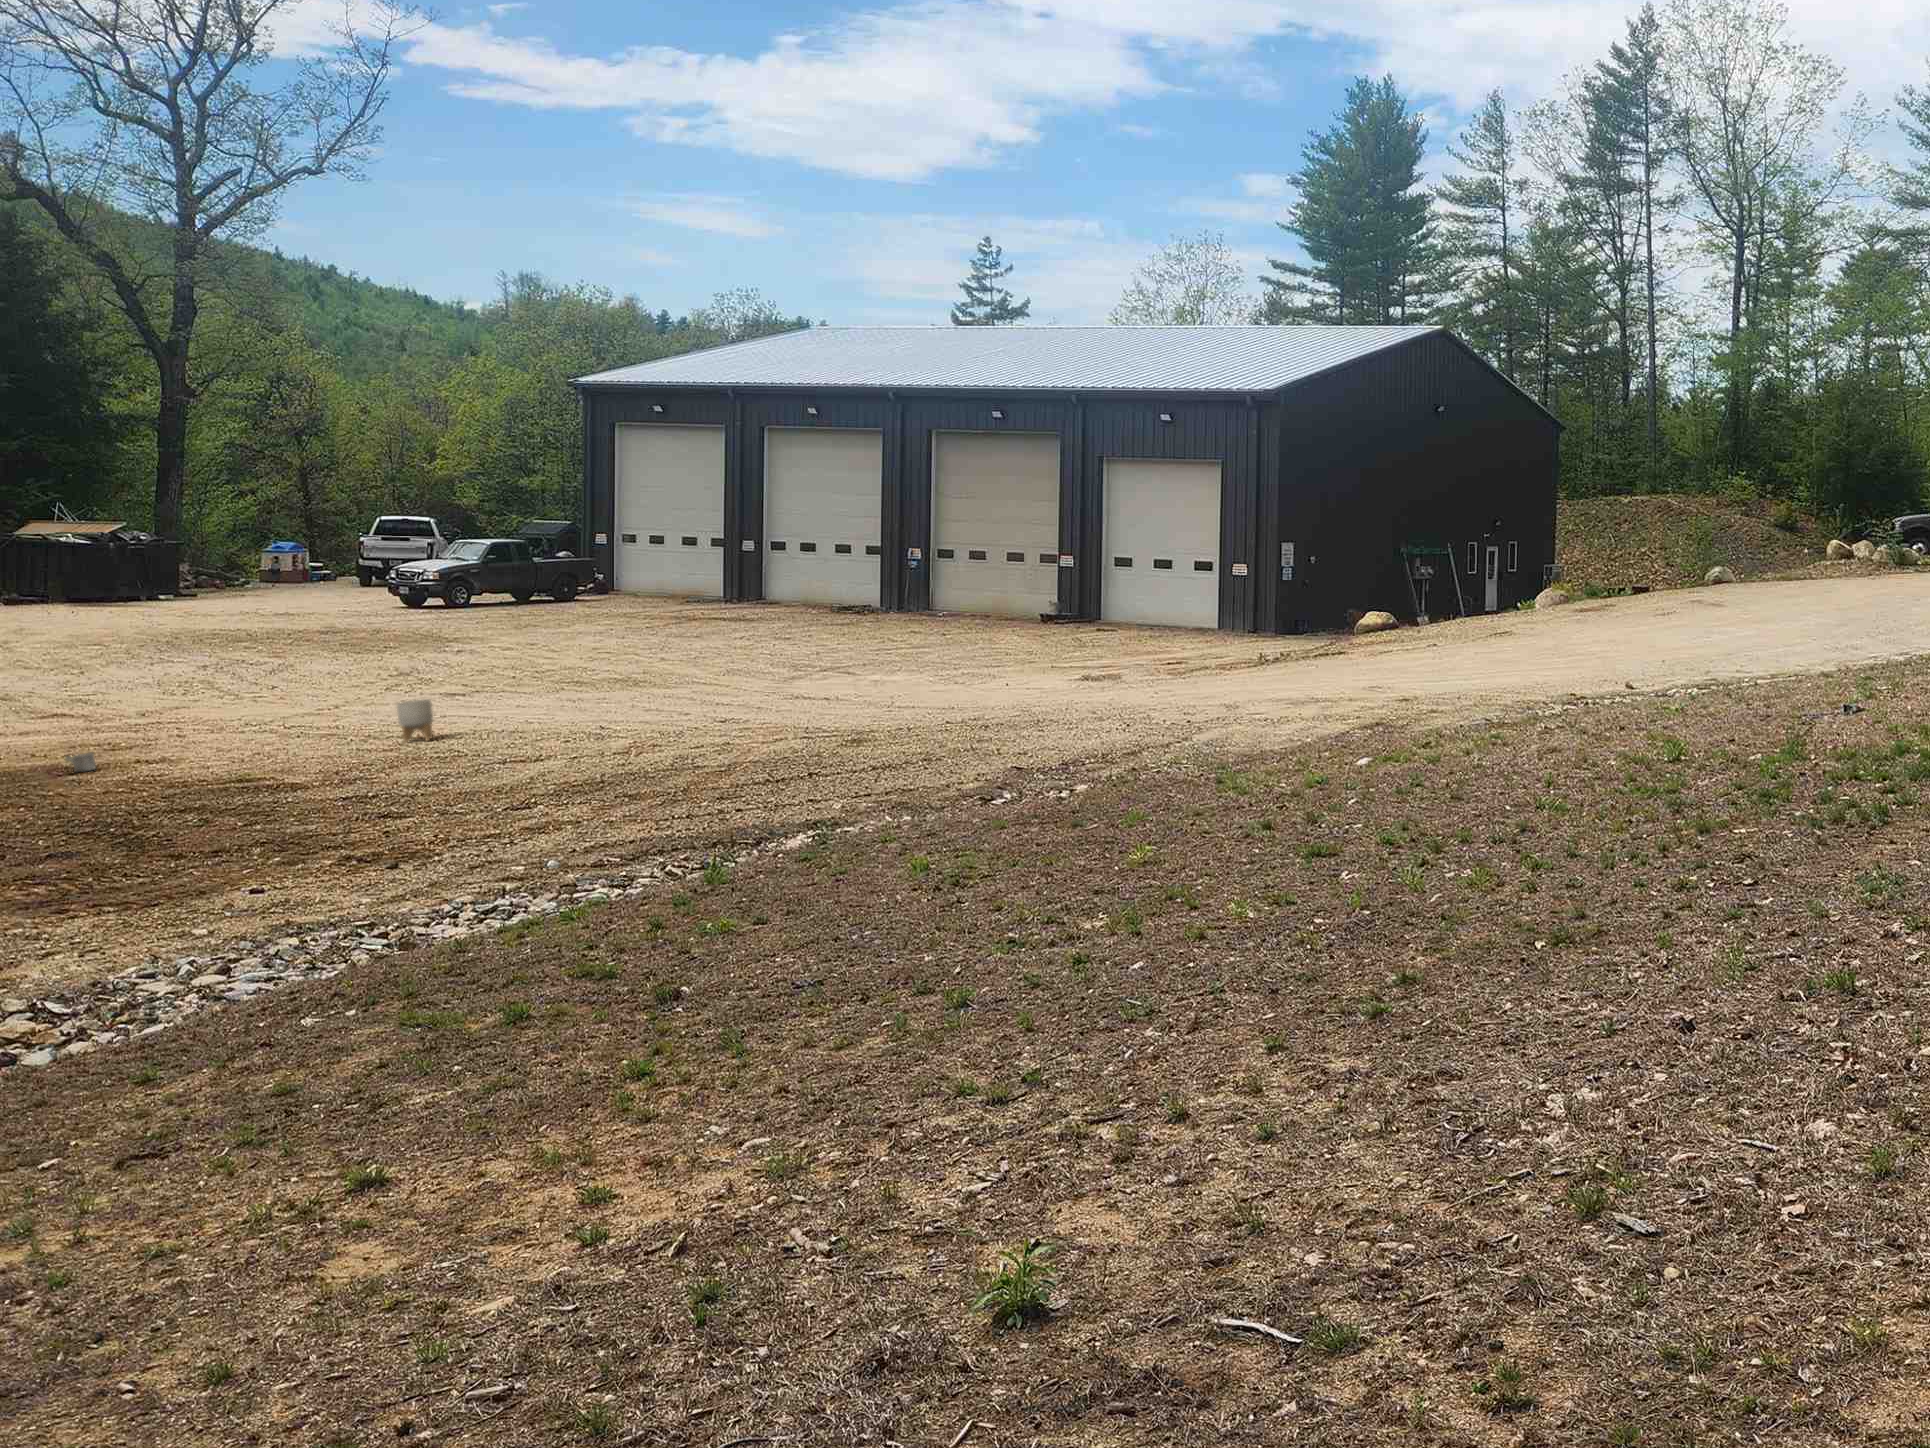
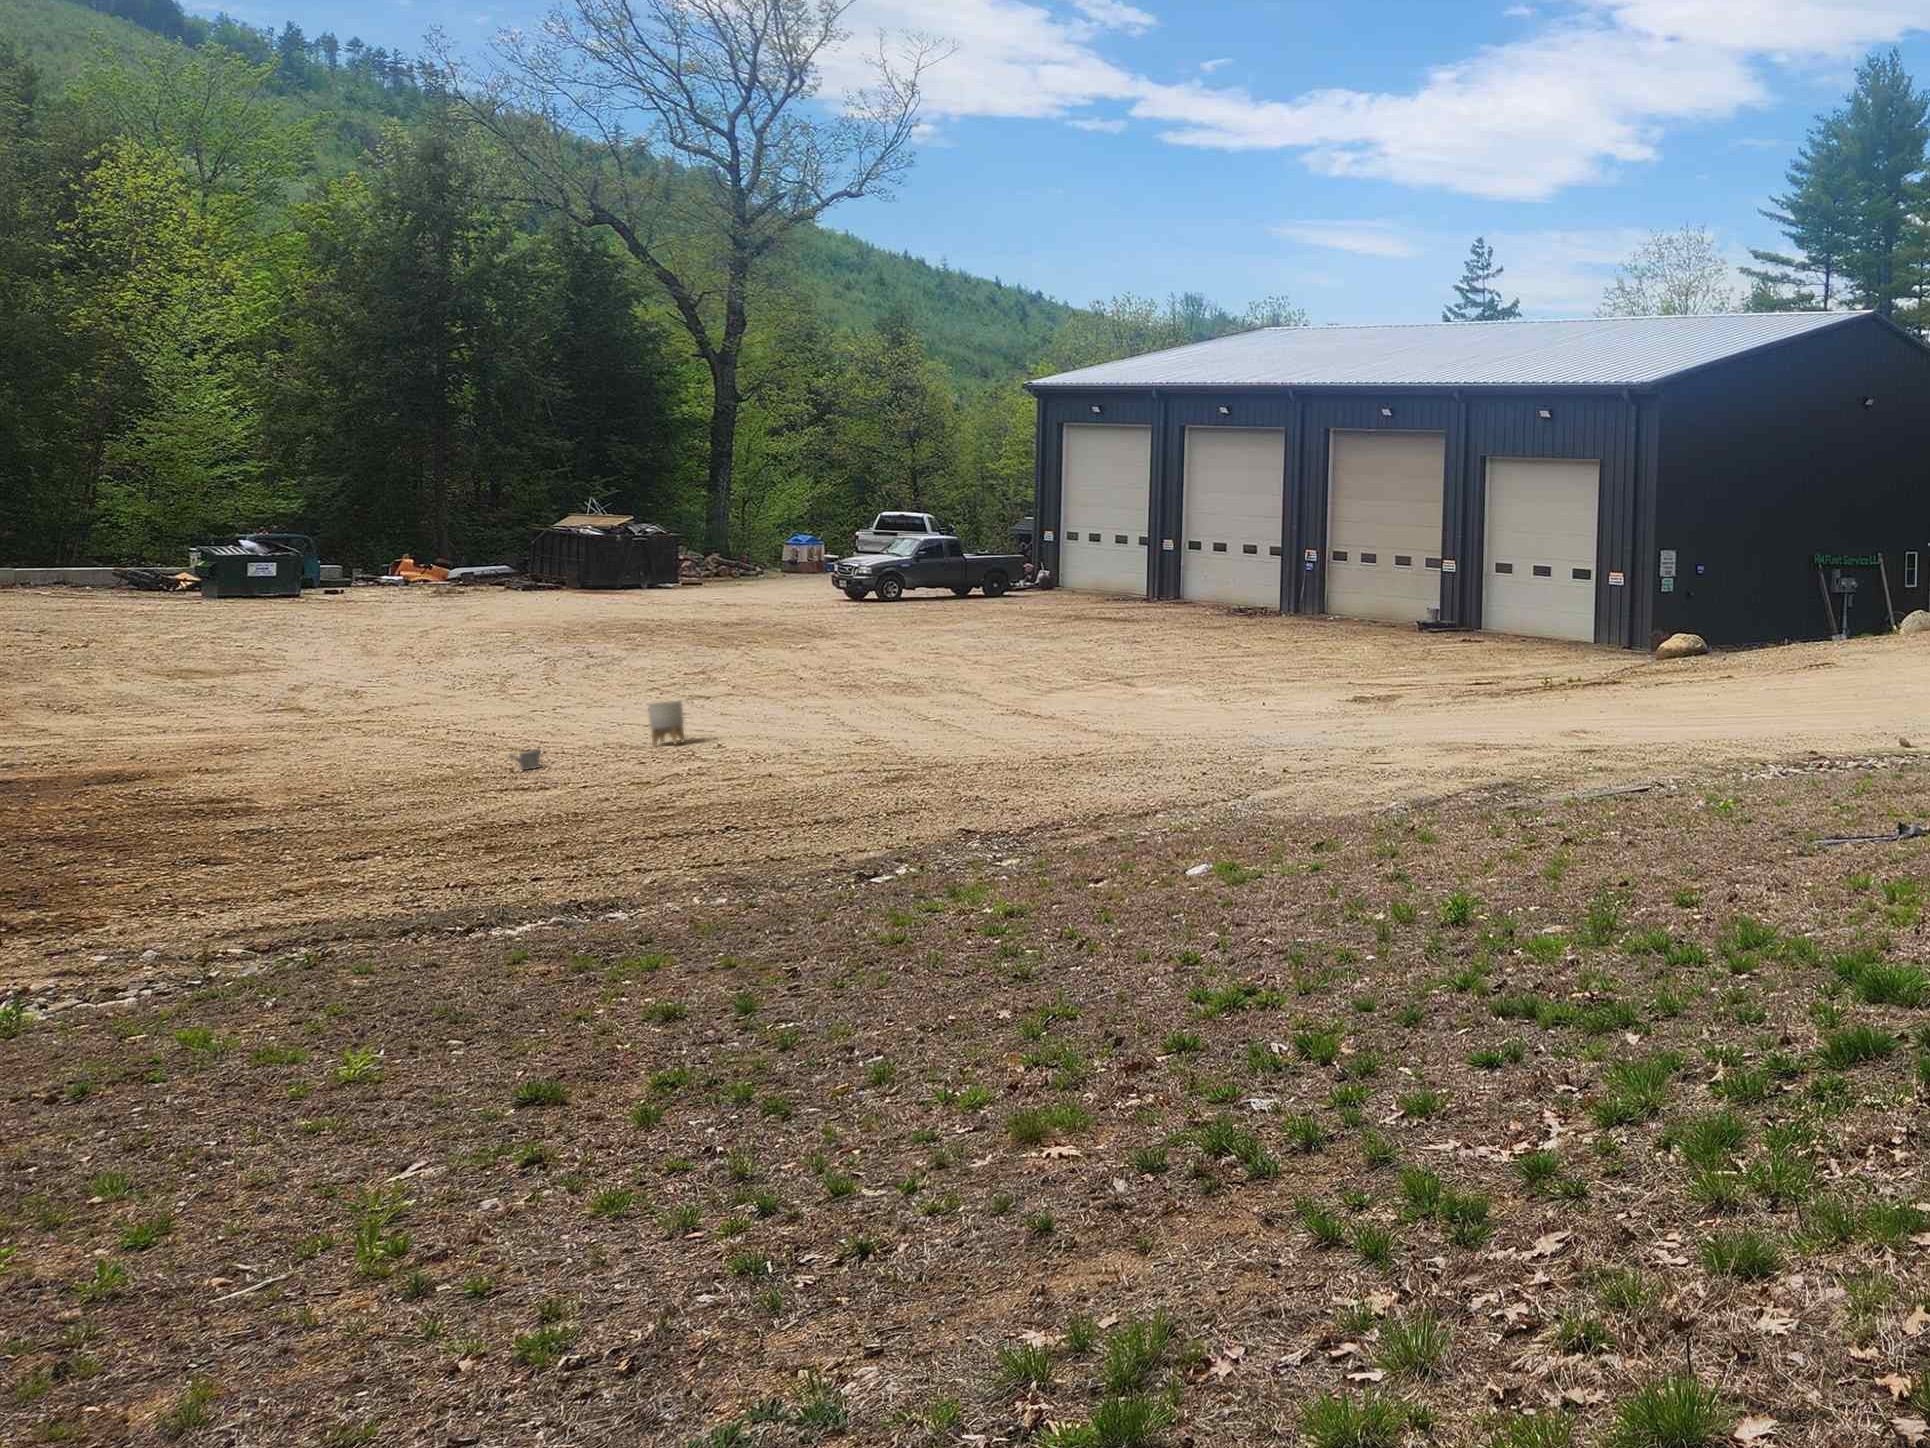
watering can: present [65,752,95,772] -> present [509,749,541,770]

